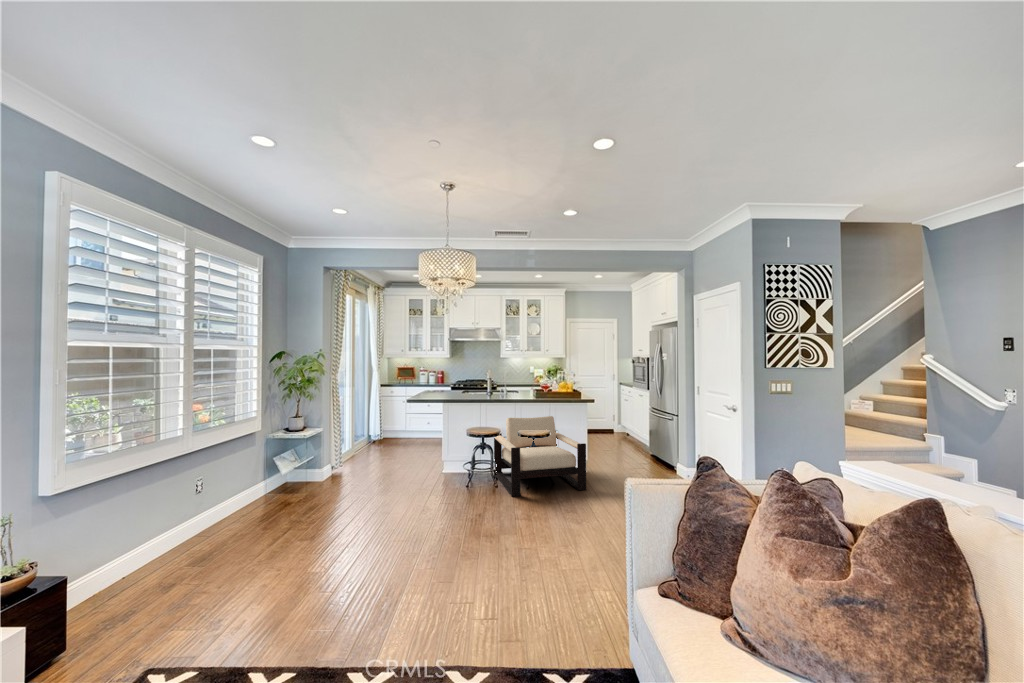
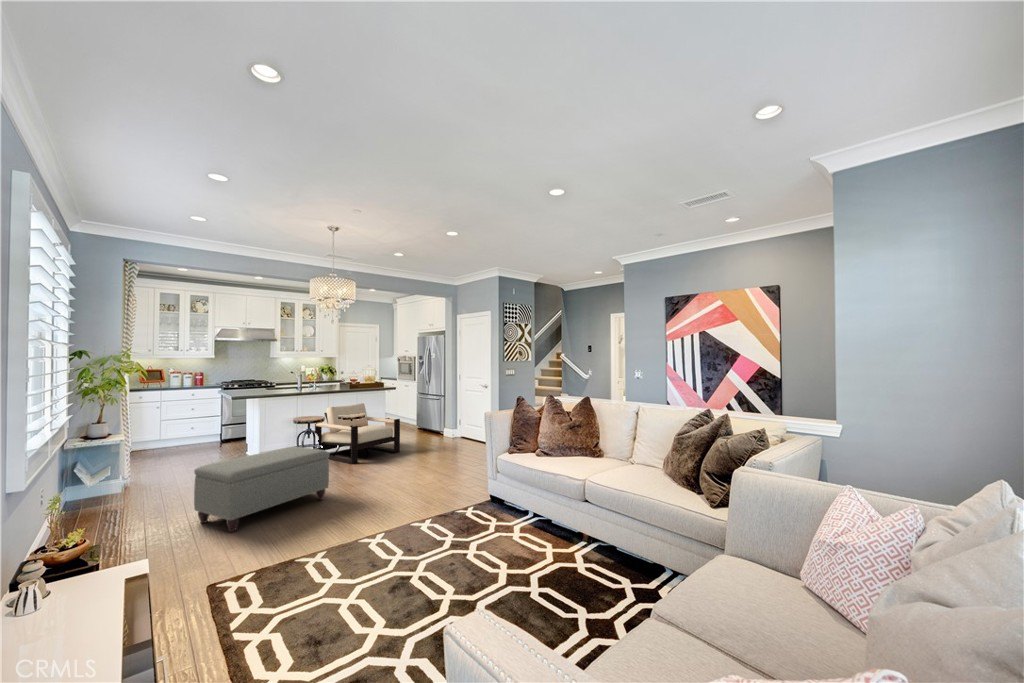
ottoman: none [270,469,418,573] -> present [194,446,329,532]

